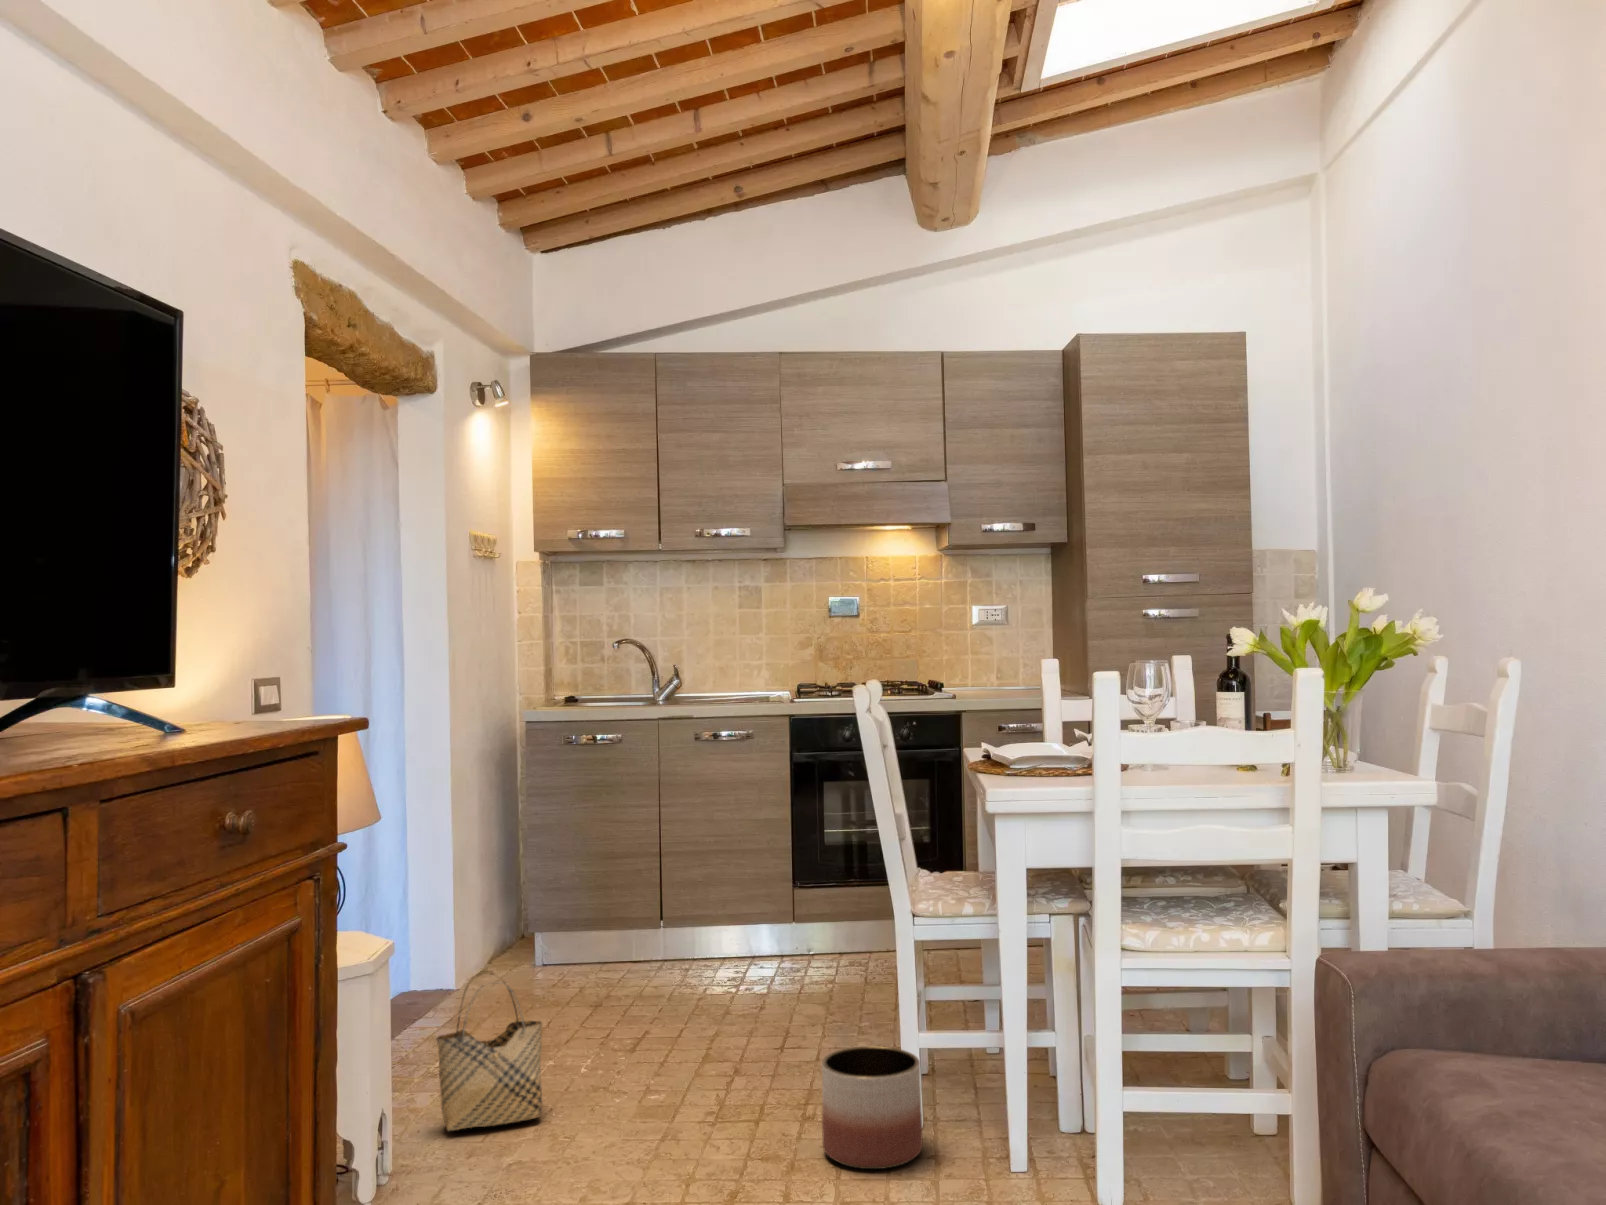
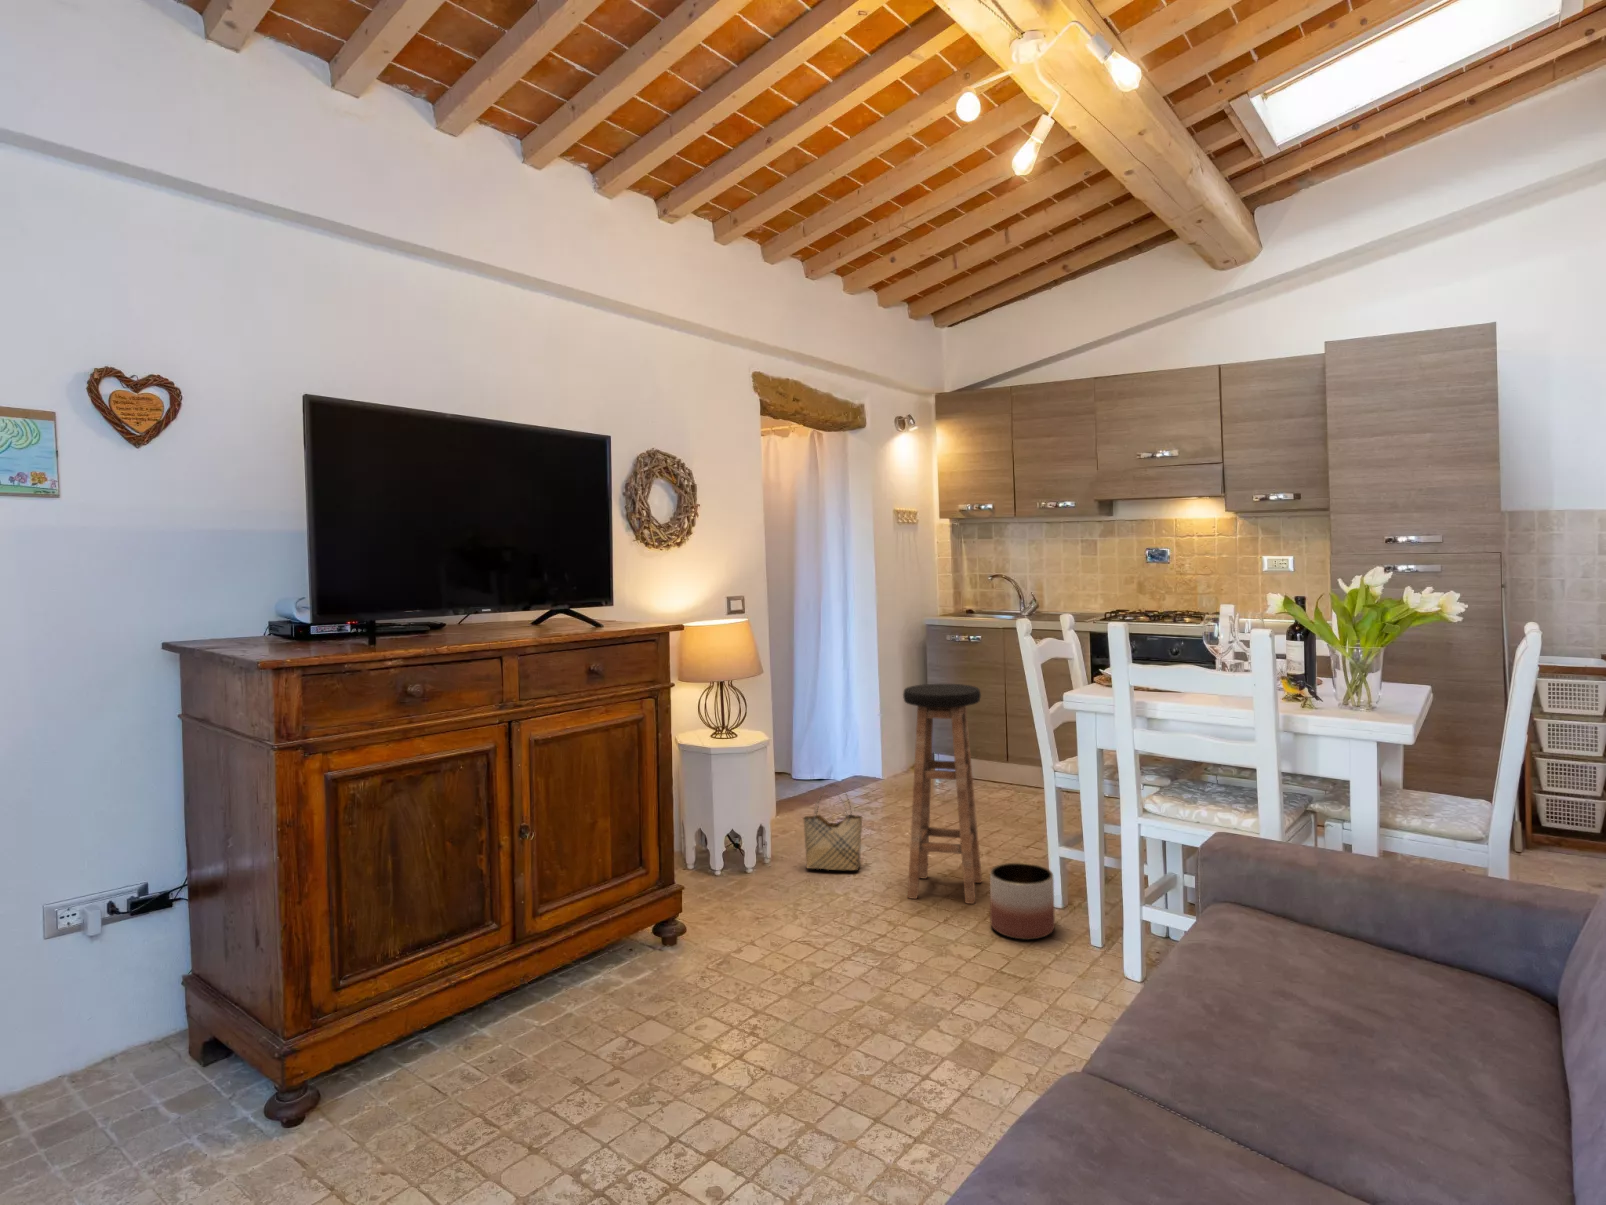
bar stool: none [638,777,770,1145] -> present [903,684,982,904]

